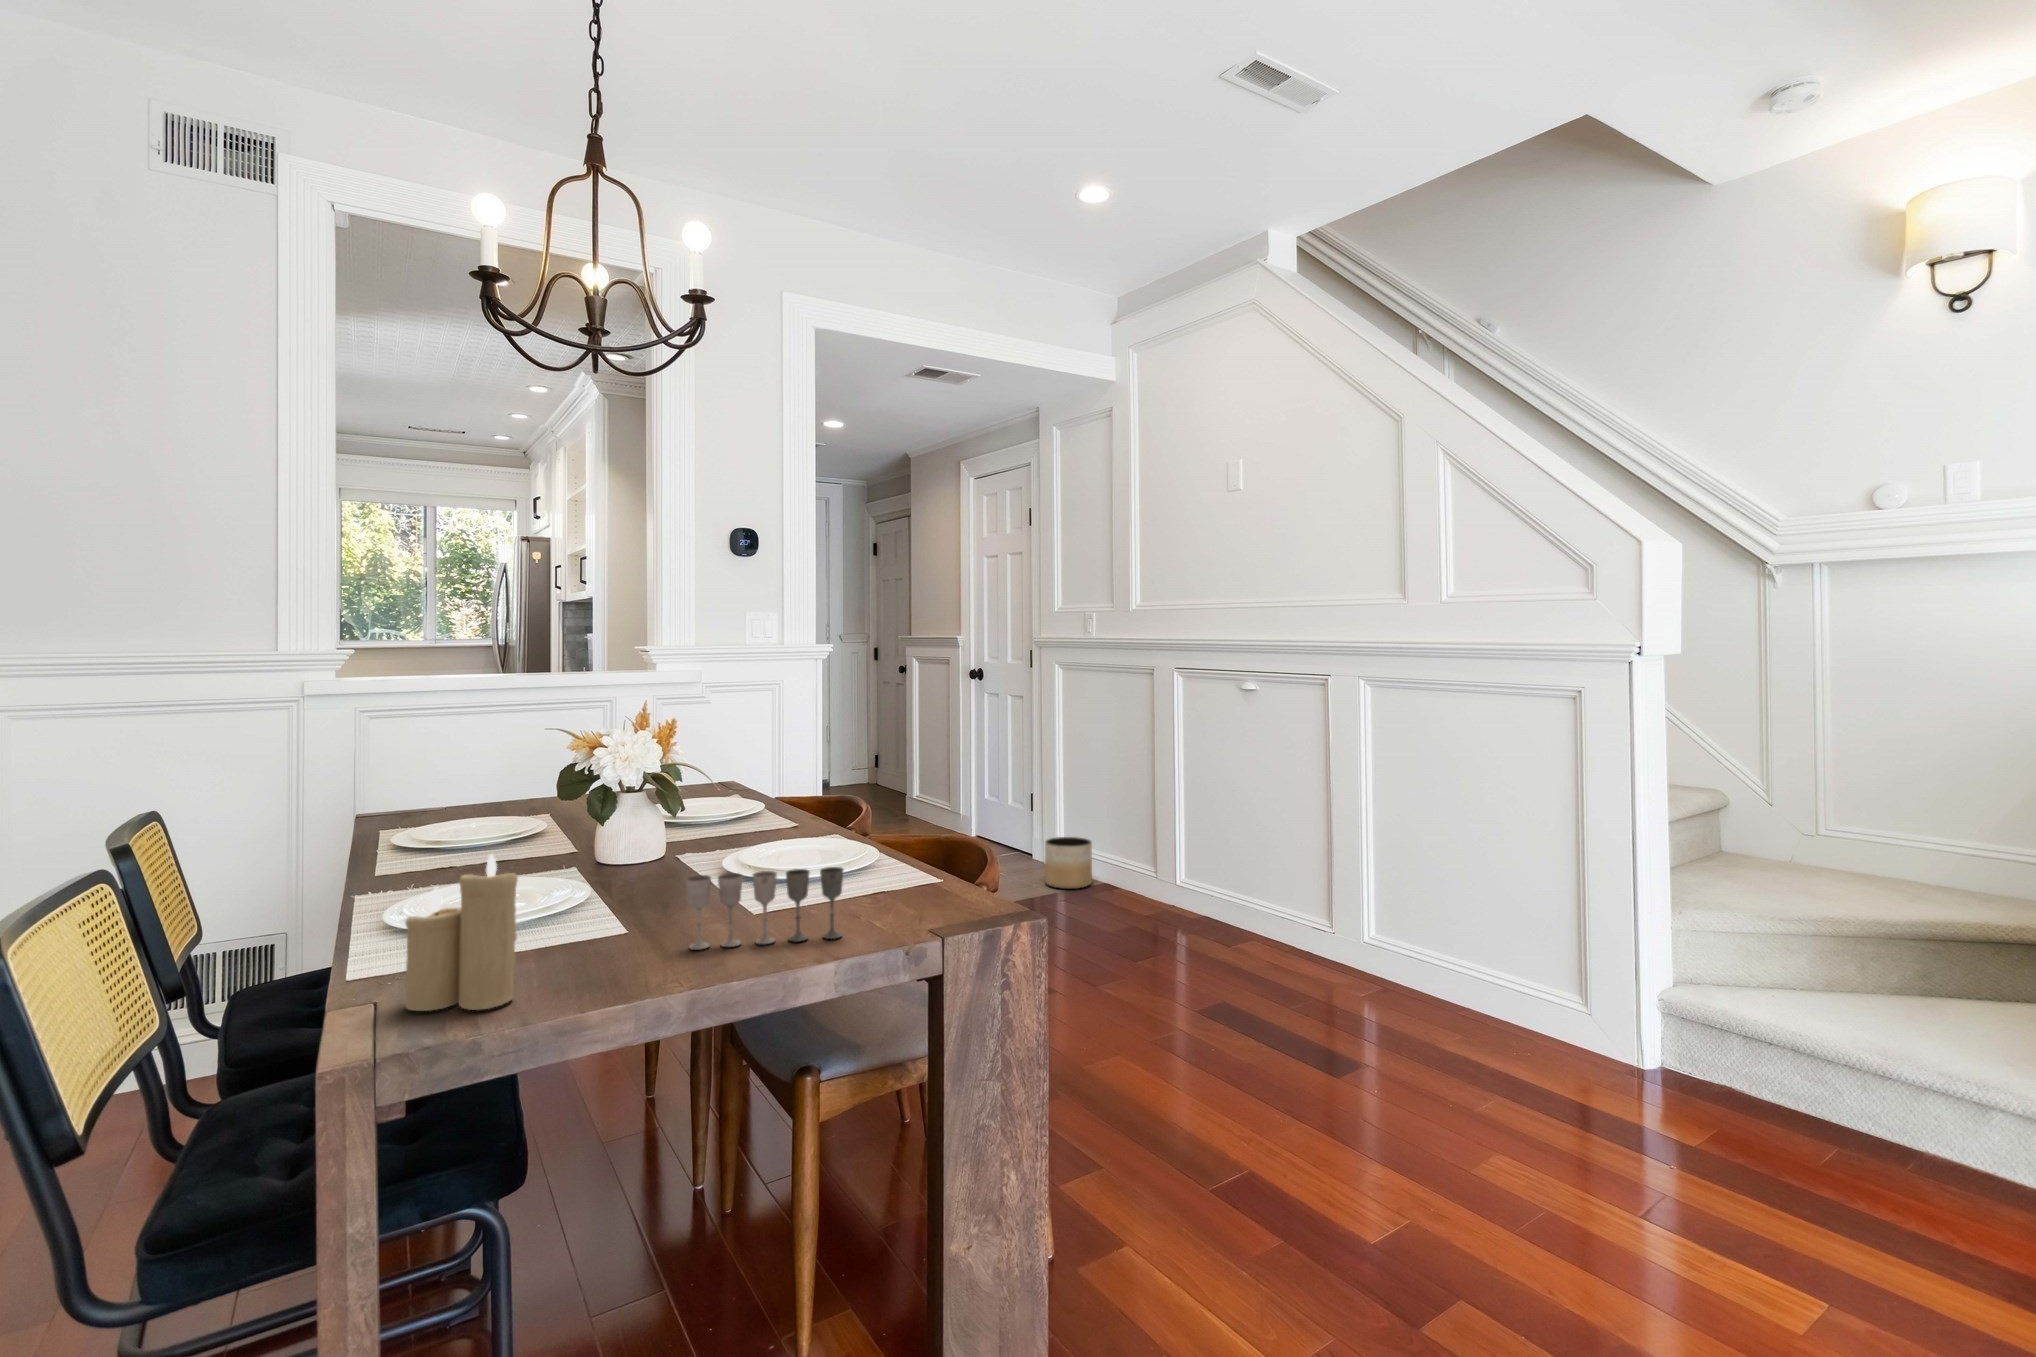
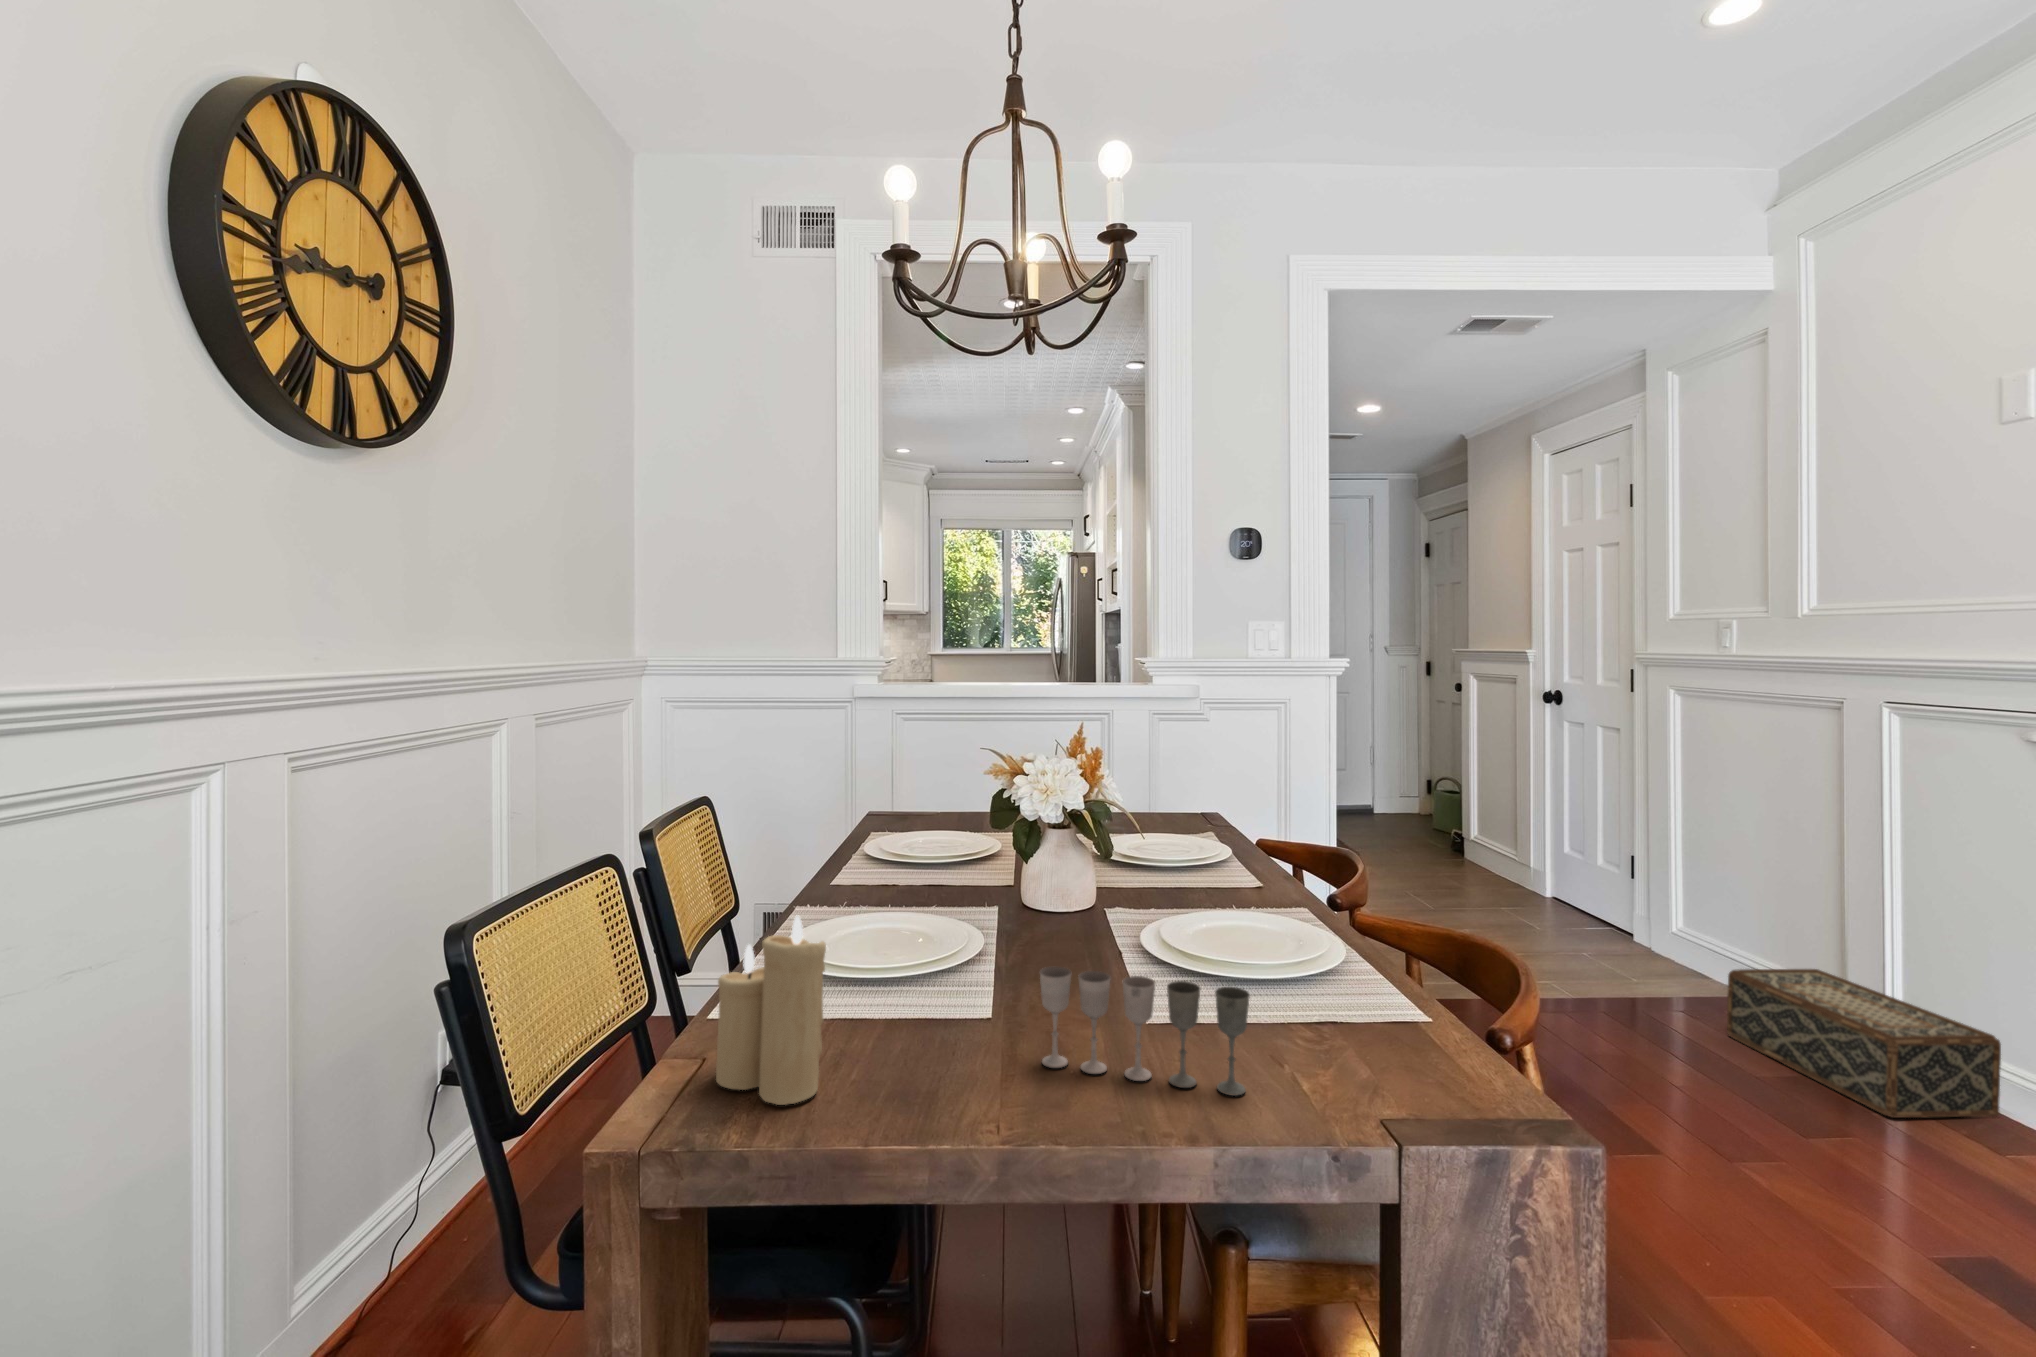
planter: present [1045,837,1092,889] -> none [1643,915,1722,990]
woven basket: none [1096,858,1233,942] -> present [1727,969,2001,1118]

